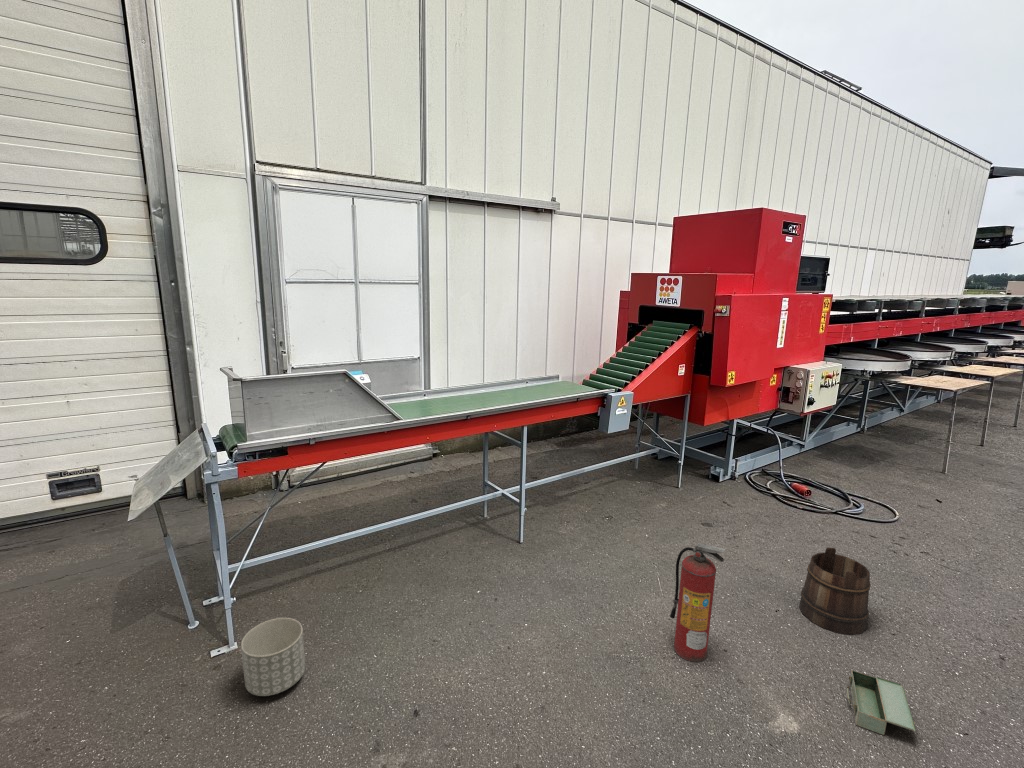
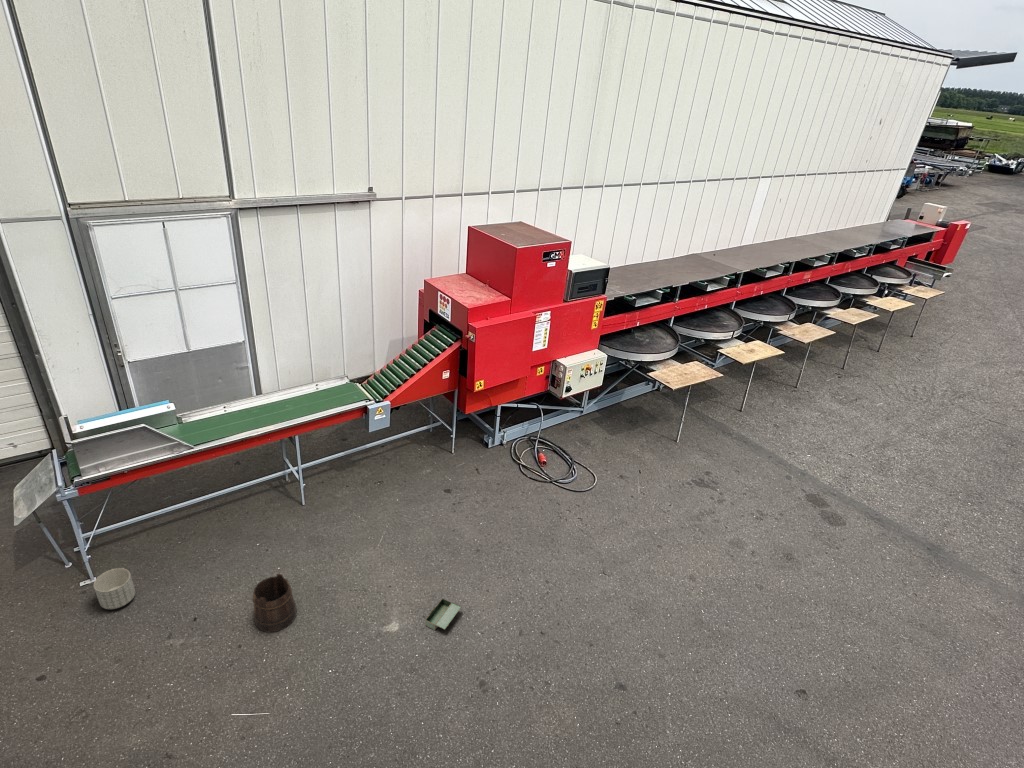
fire extinguisher: present [670,543,725,662] -> none [356,533,377,592]
bucket: present [799,547,871,635] -> present [253,574,296,632]

